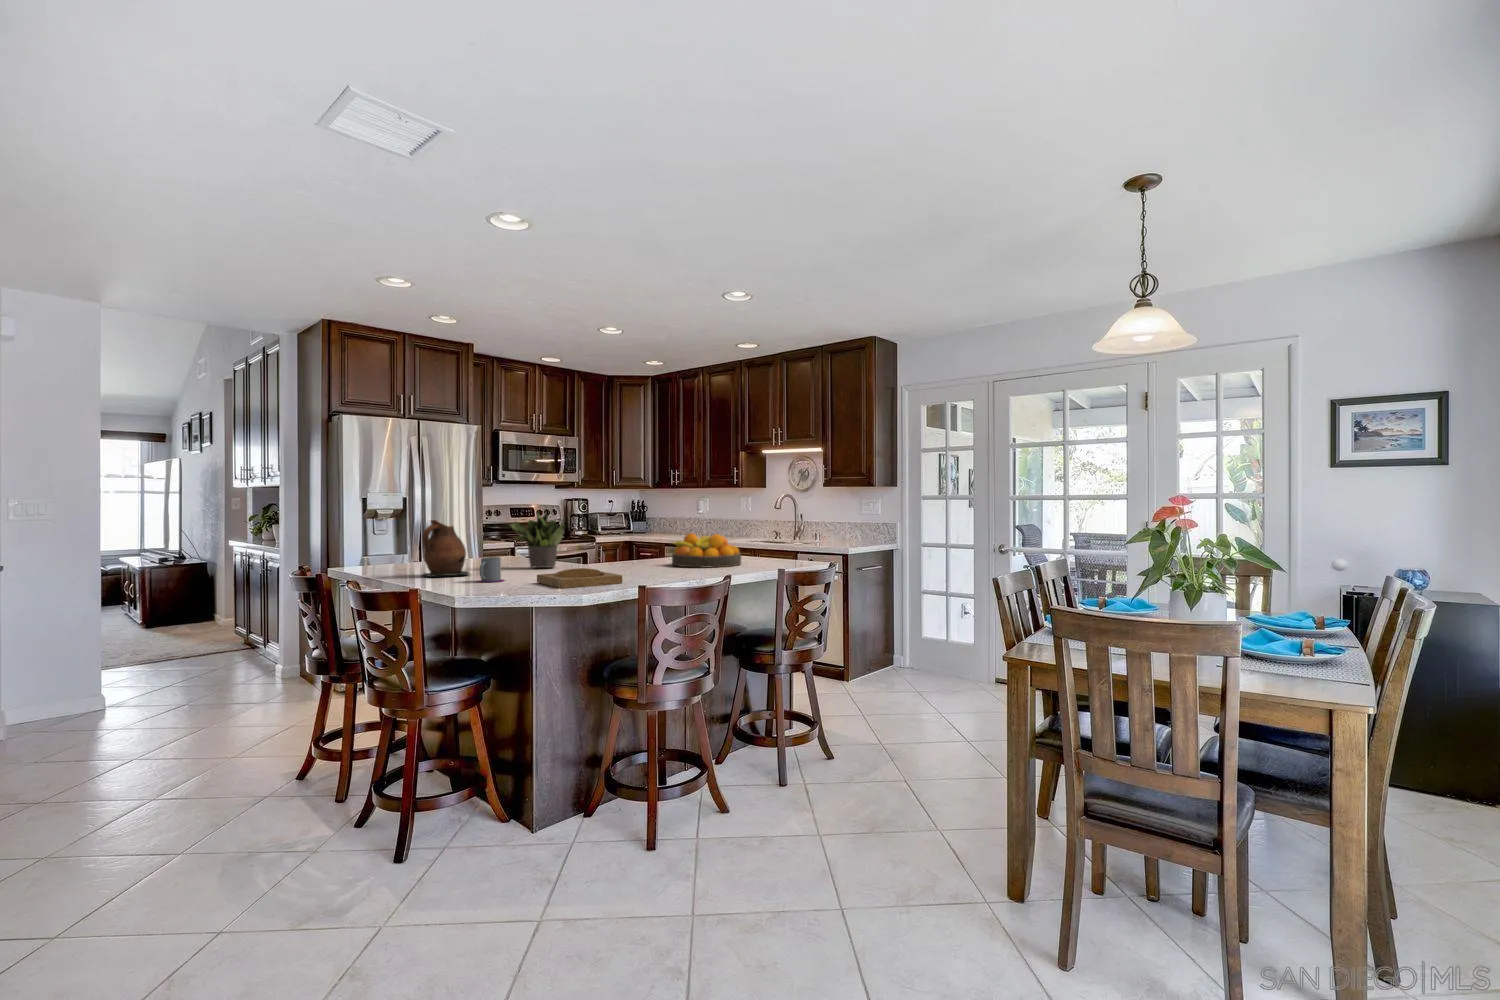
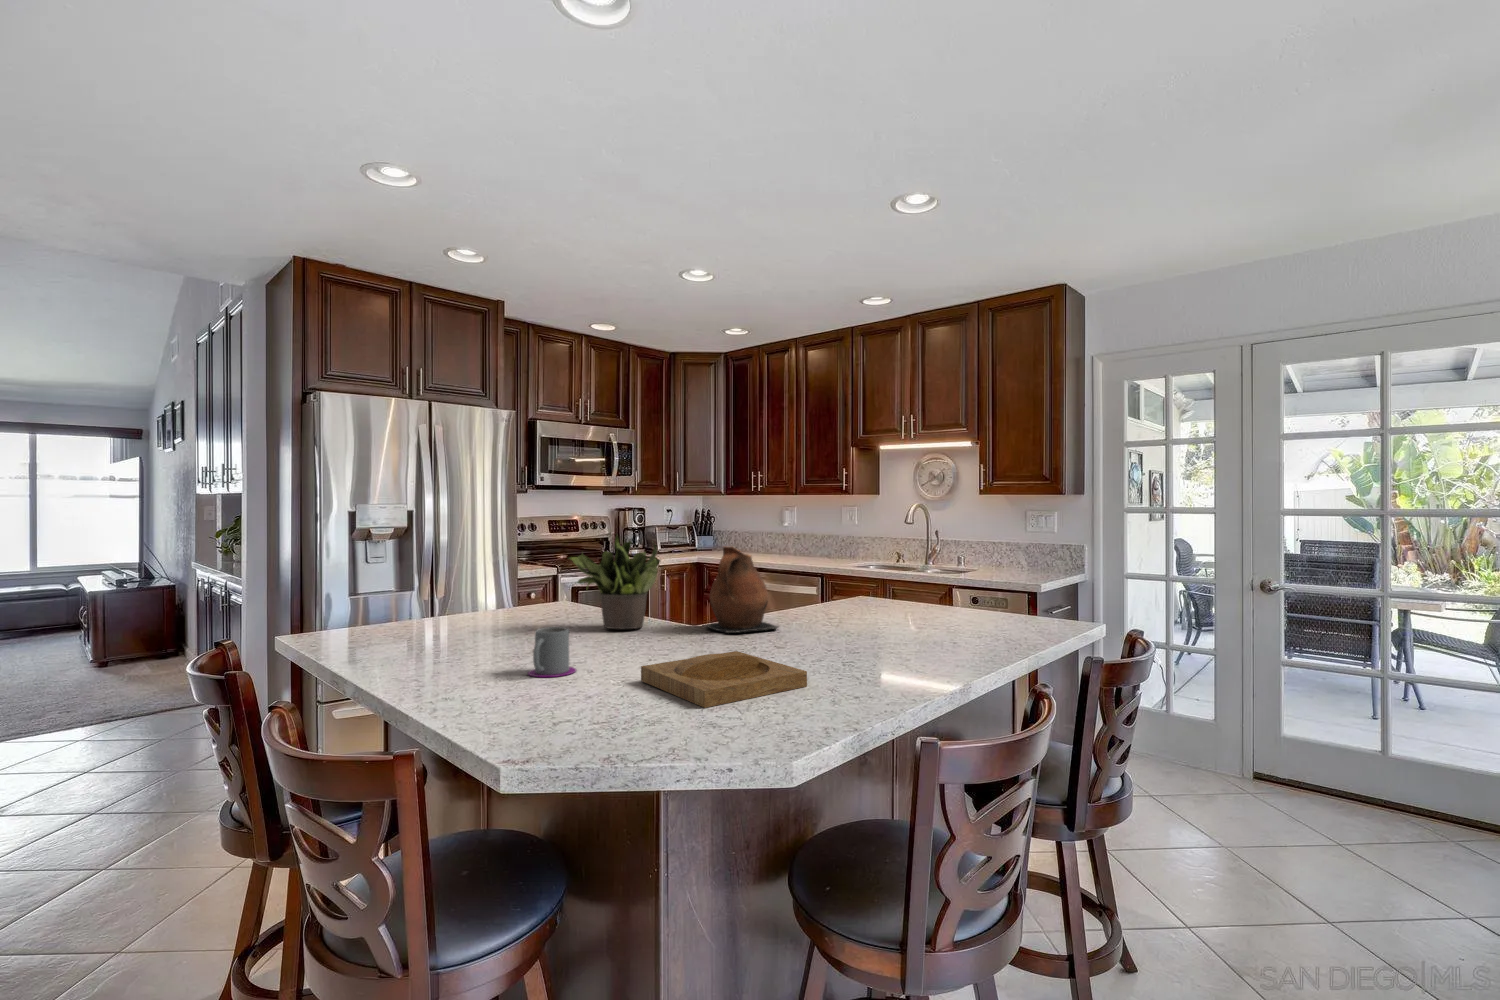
ceramic pitcher: present [422,520,469,577] -> present [705,547,778,633]
fruit bowl: present [672,533,741,568] -> none [828,572,942,632]

